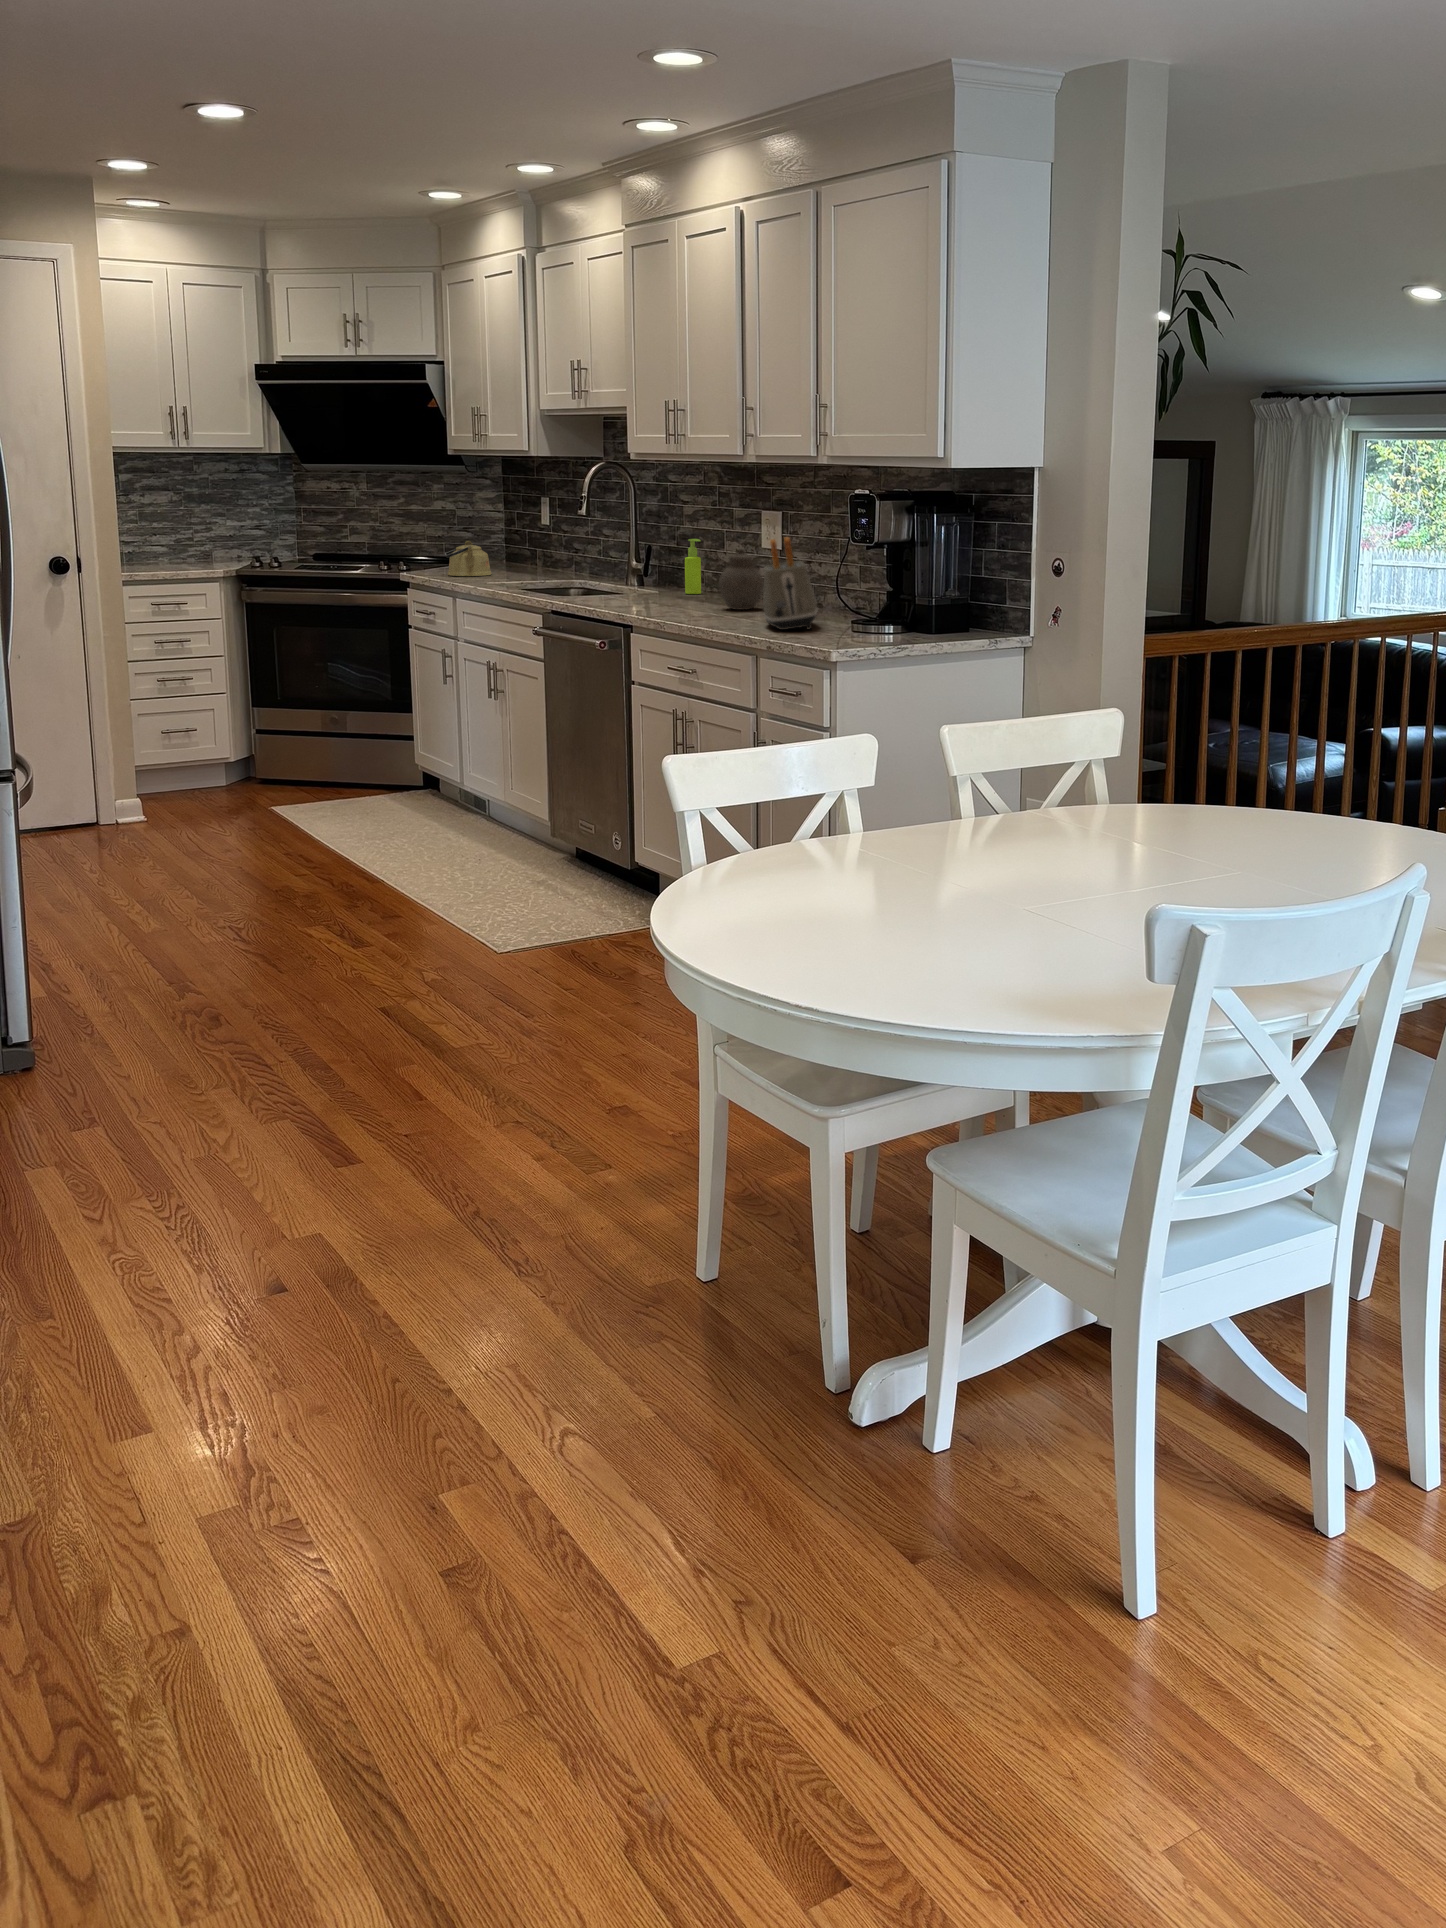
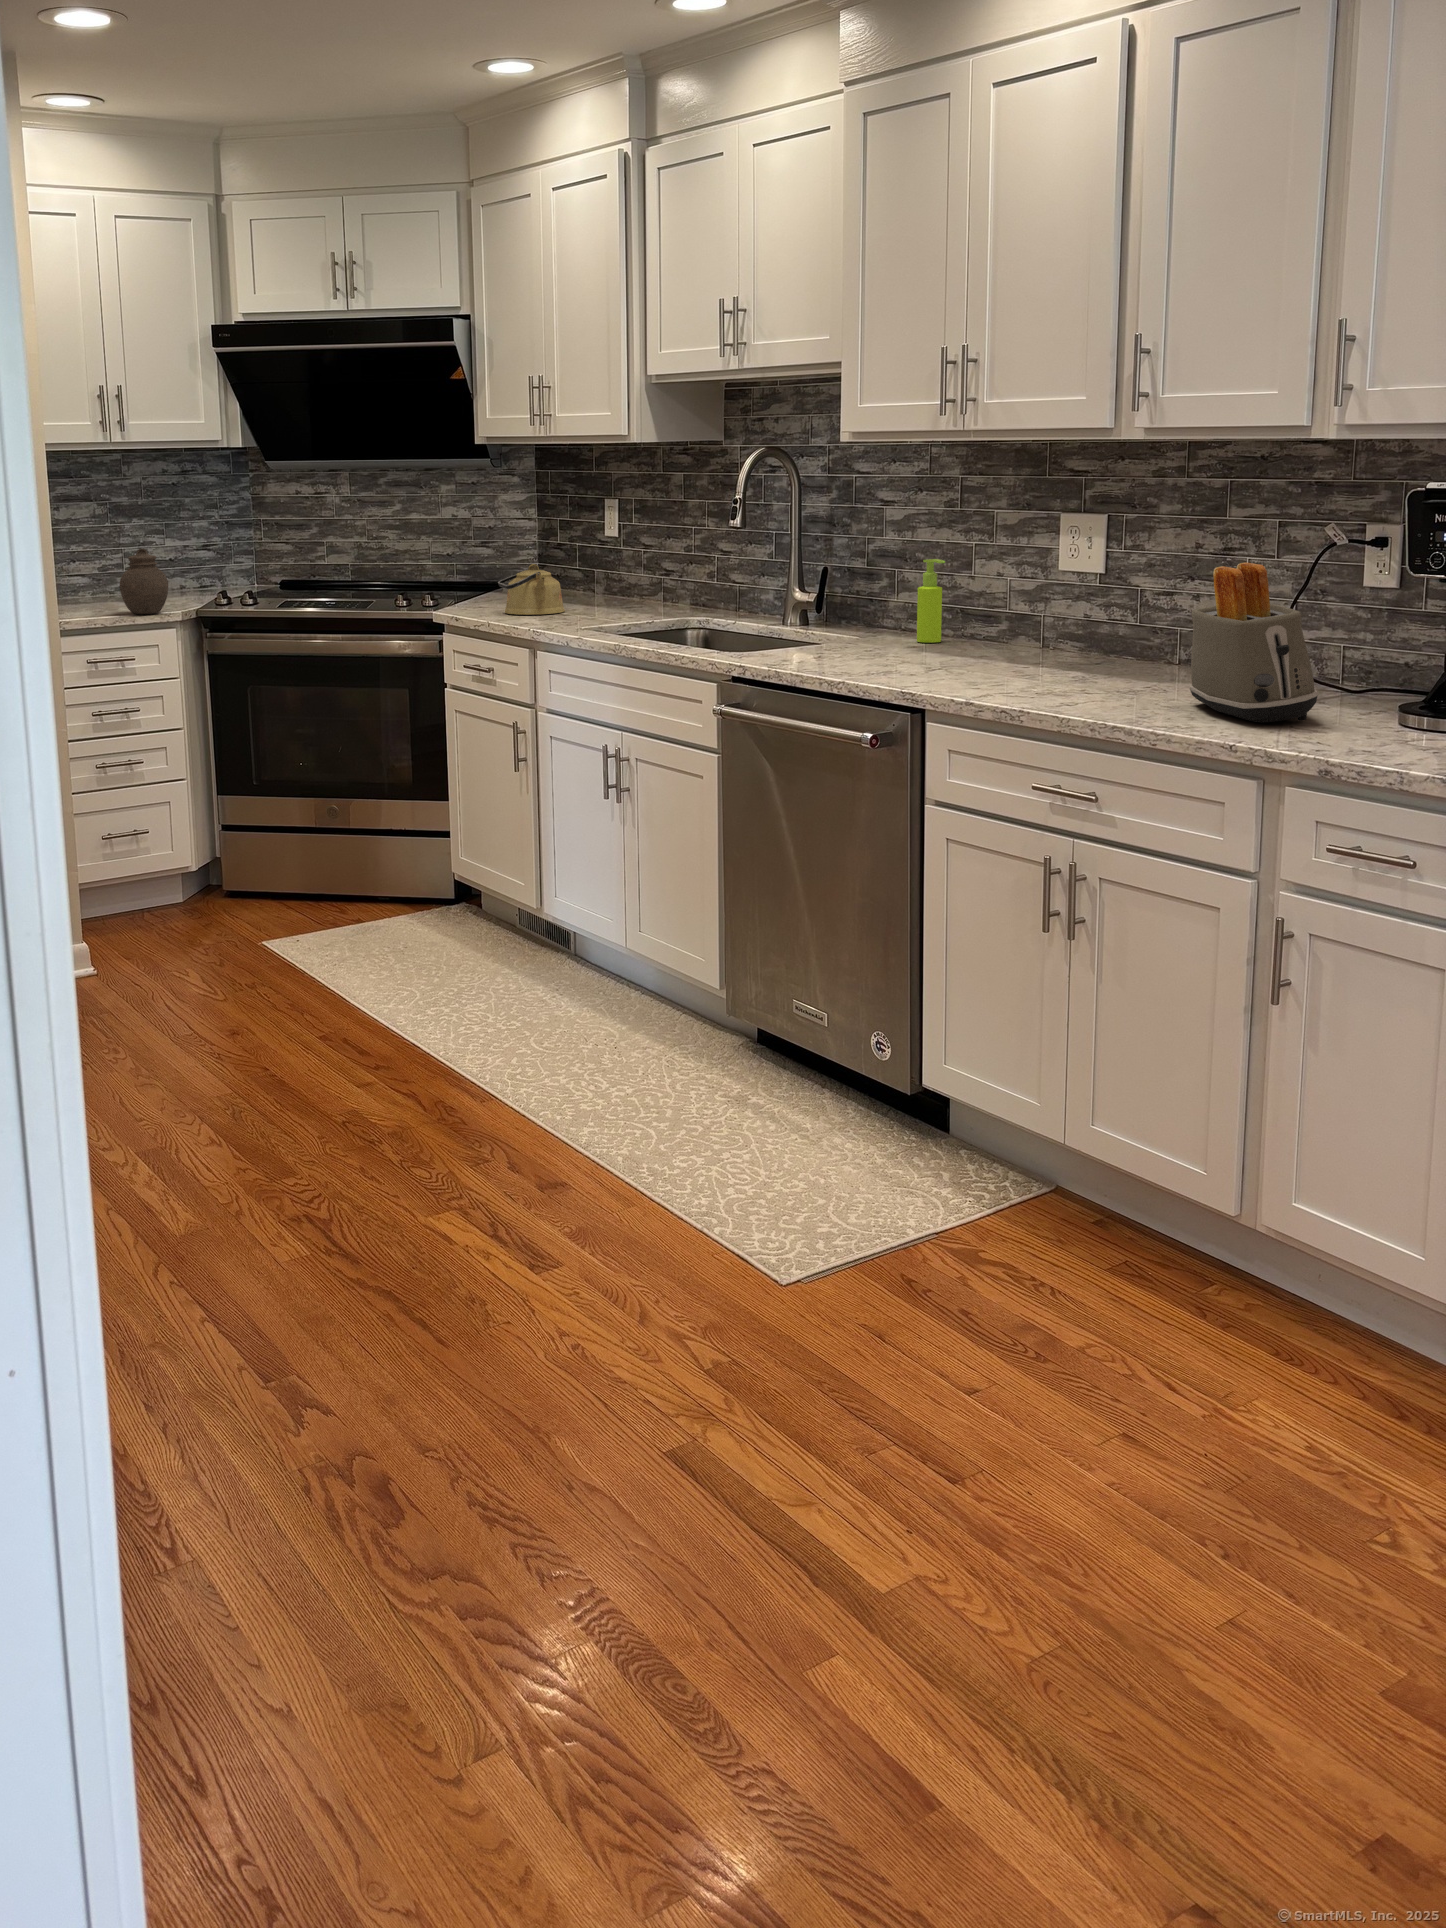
jar: present [719,549,763,610] -> present [120,549,168,614]

